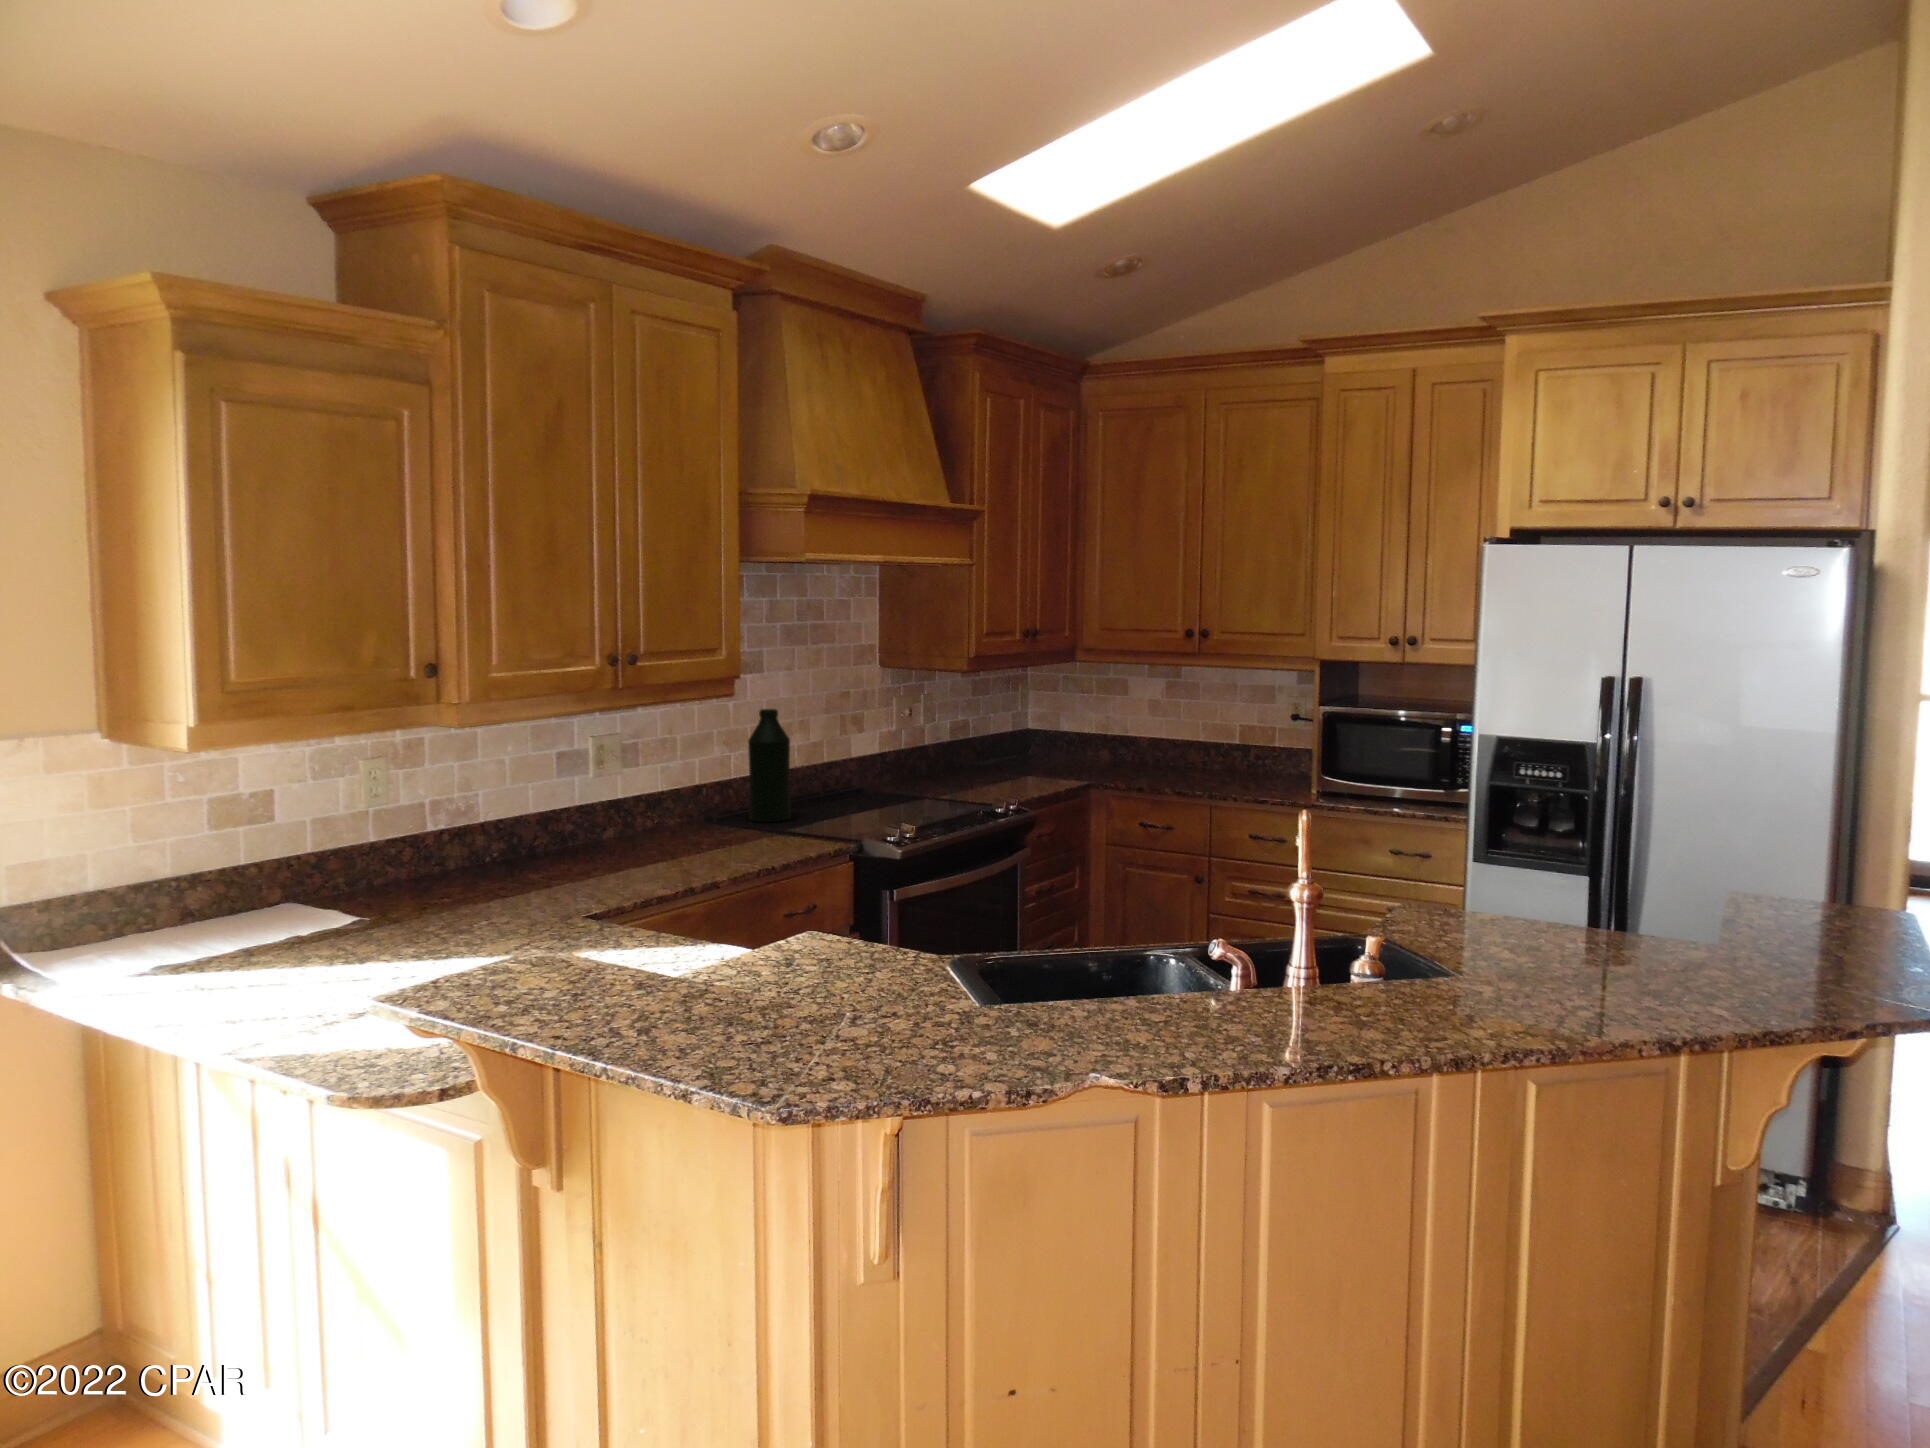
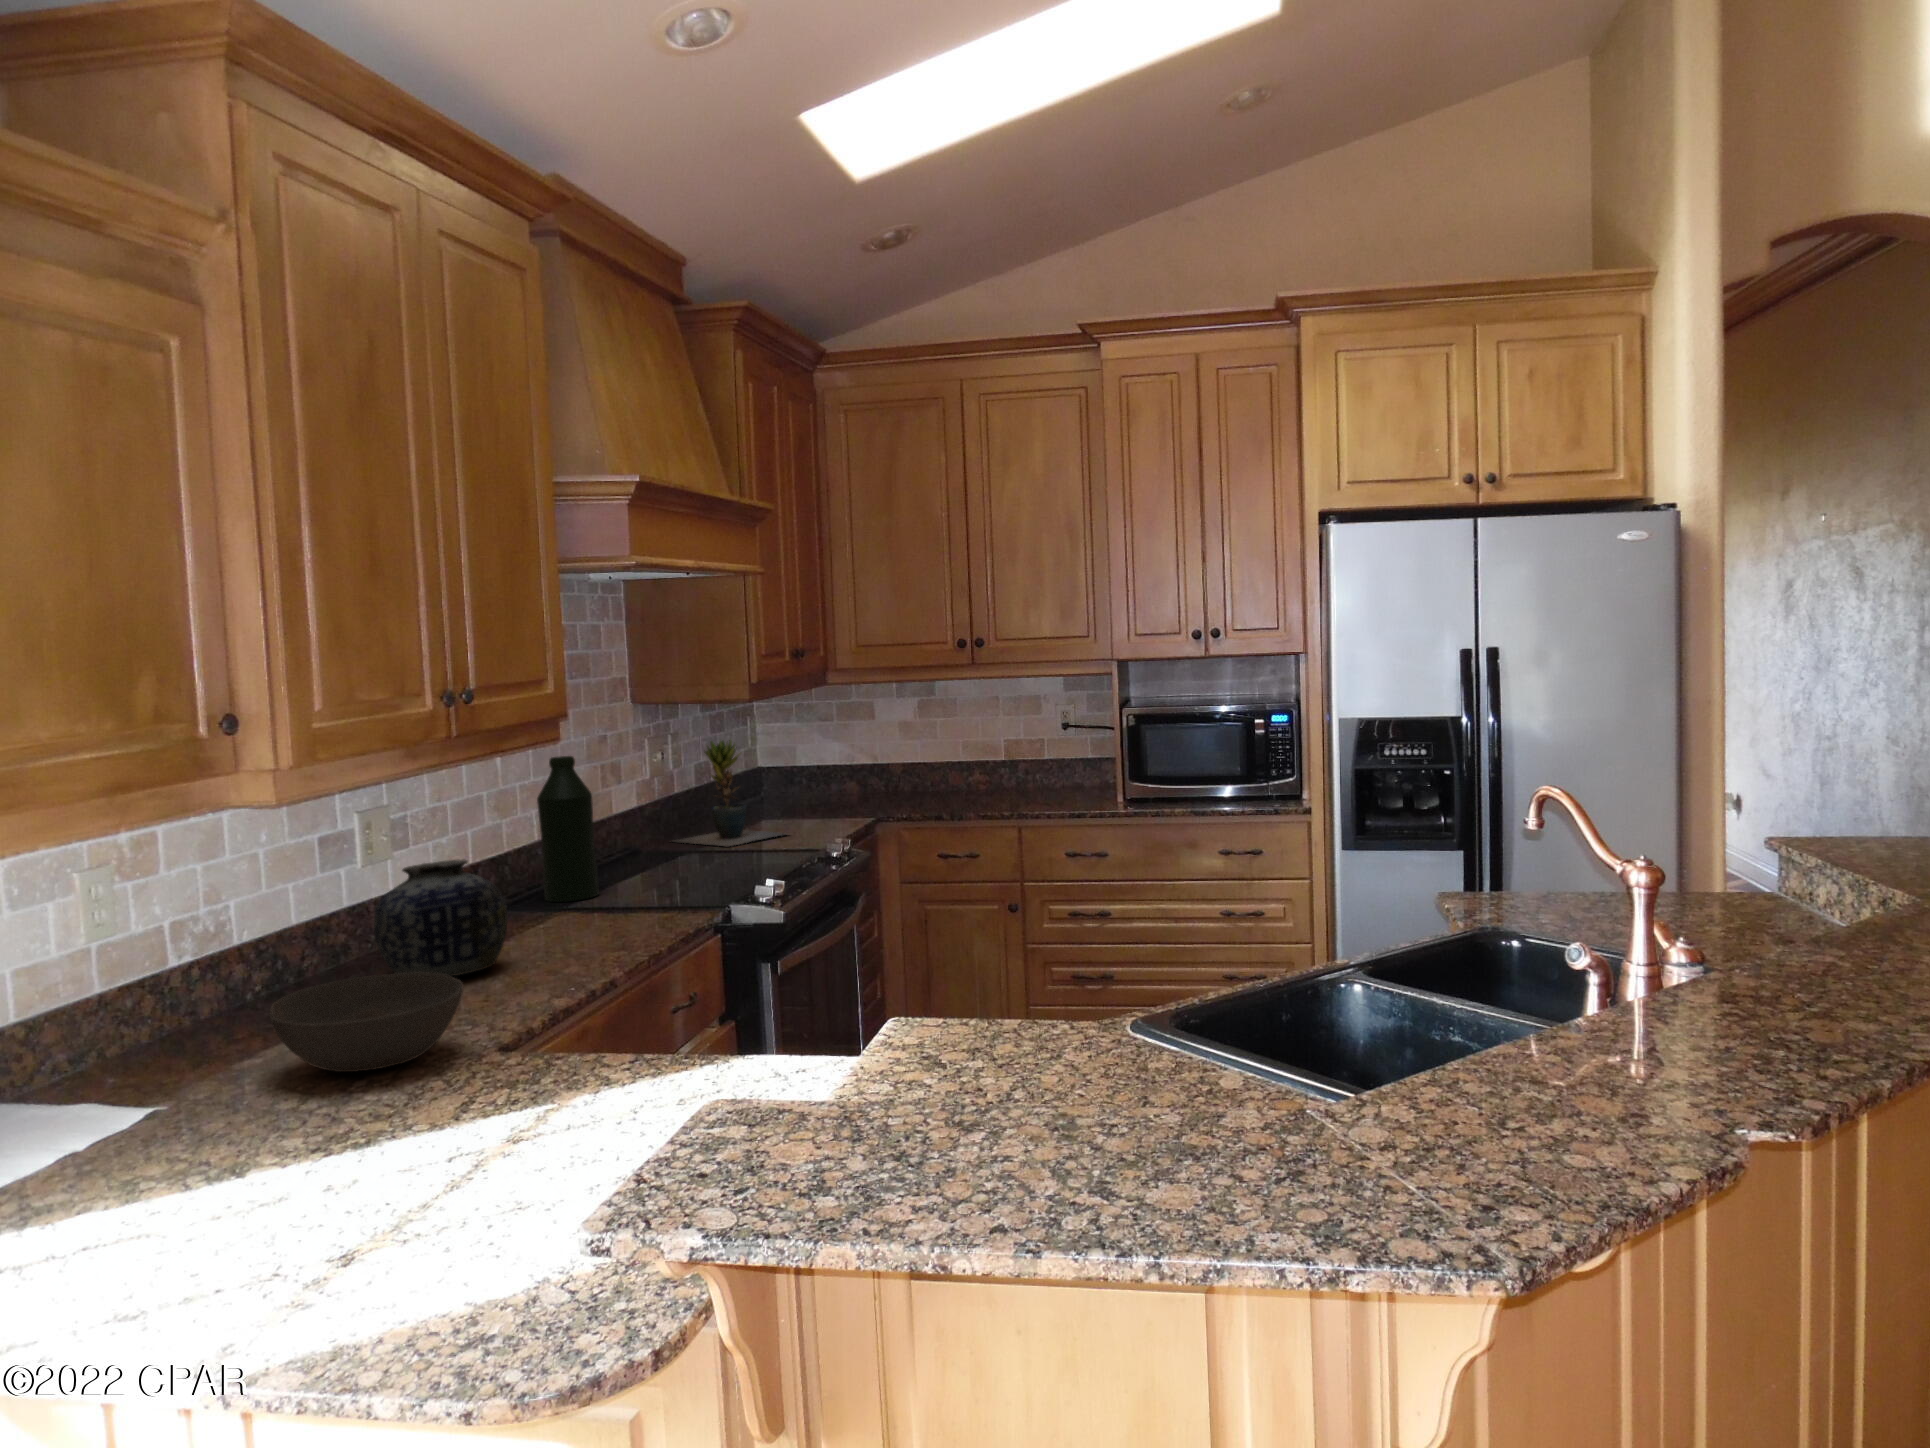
potted plant: none [900,702,998,793] -> present [674,740,786,846]
vase: none [570,781,662,865] -> present [374,860,507,976]
bowl: none [437,854,564,914] -> present [269,972,463,1072]

